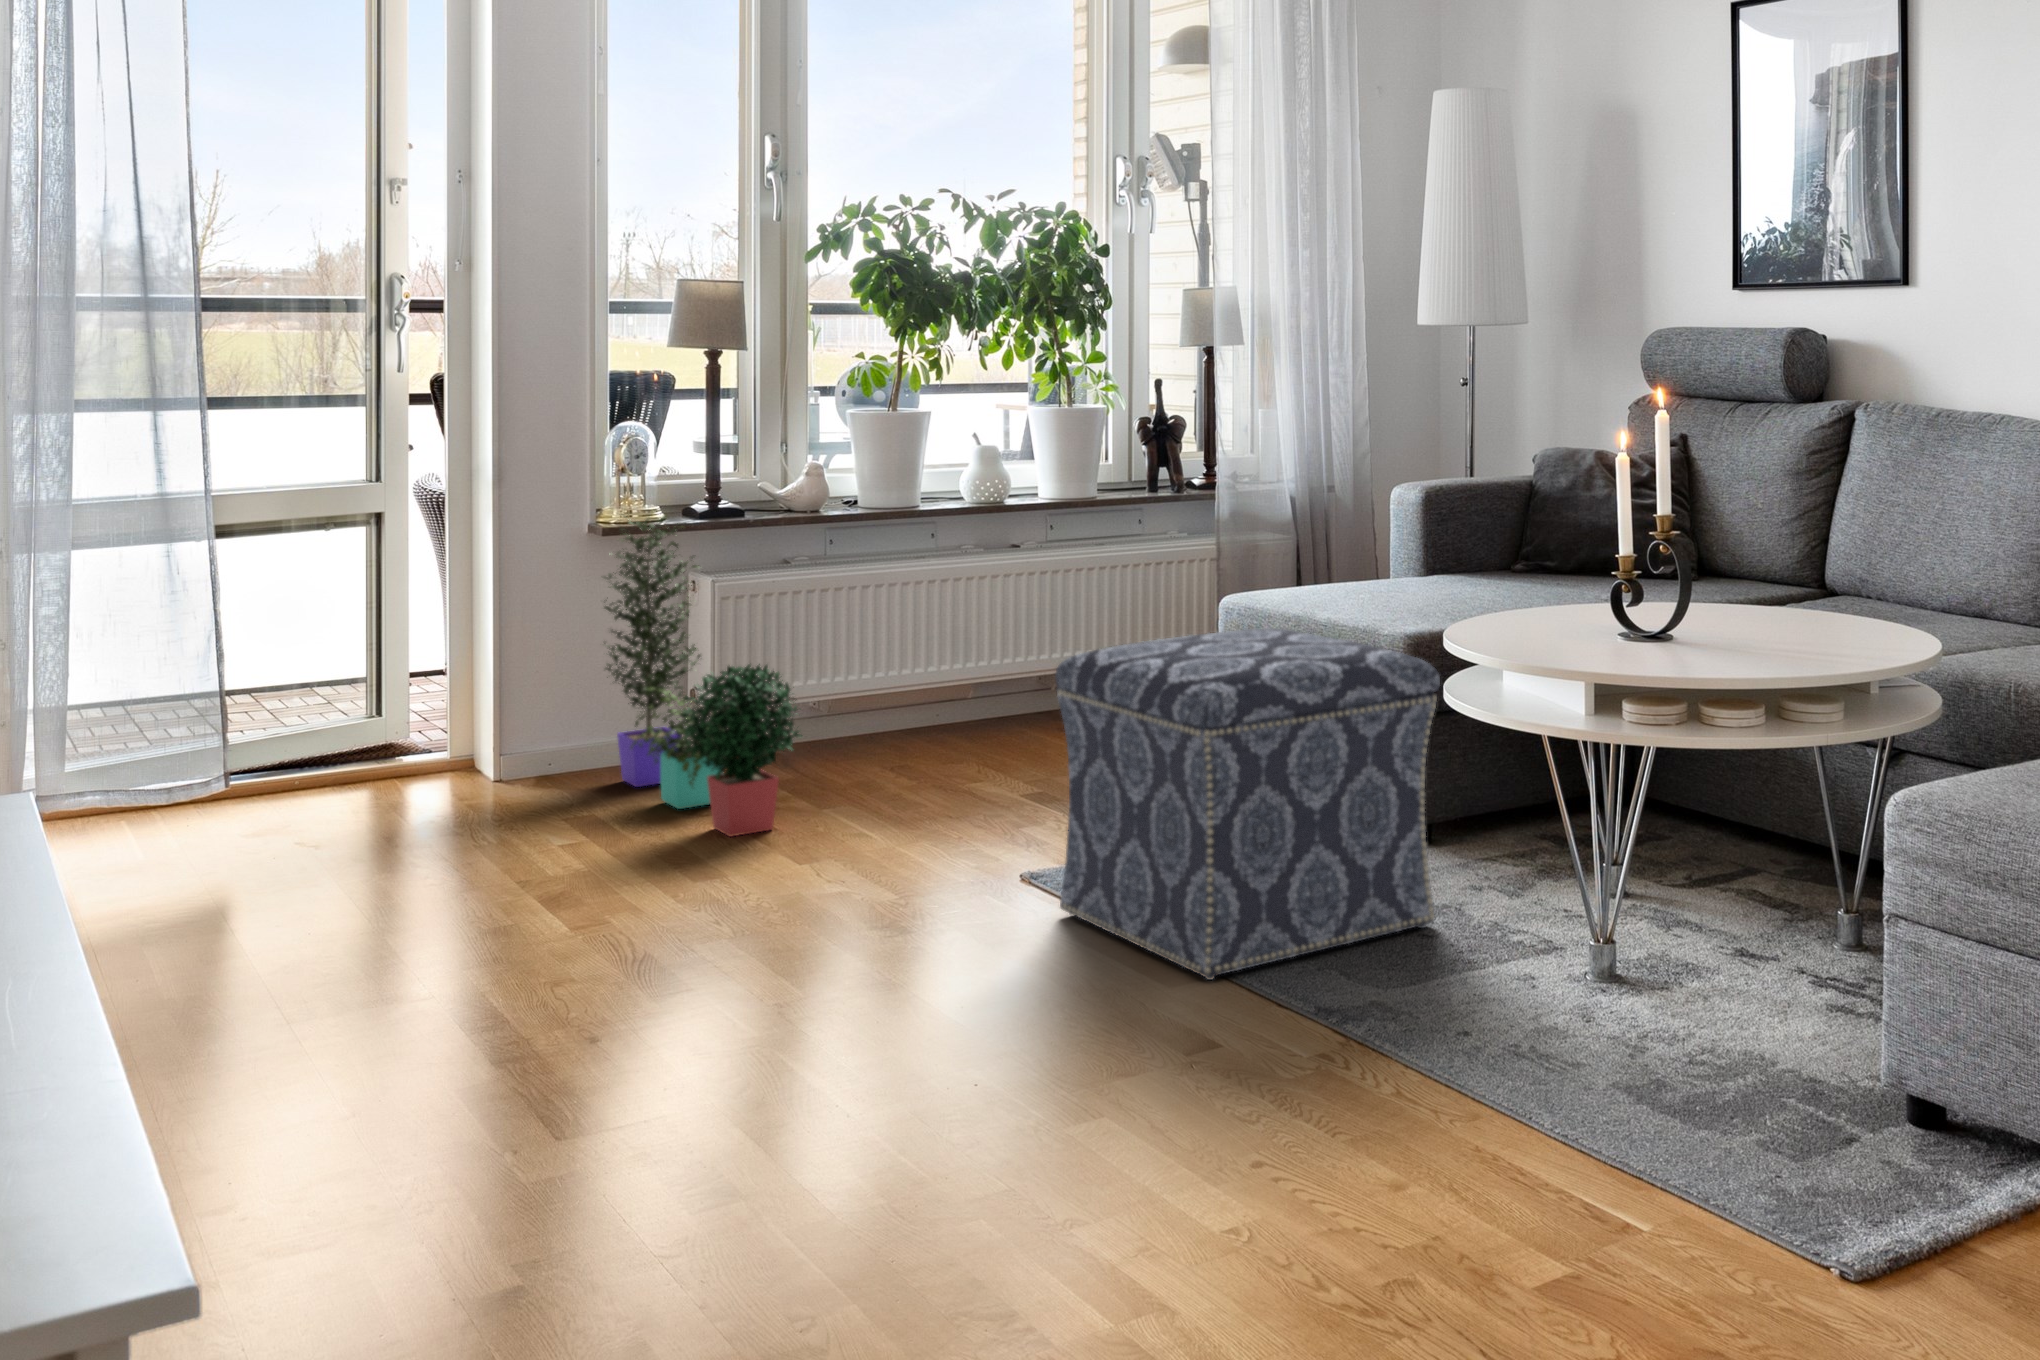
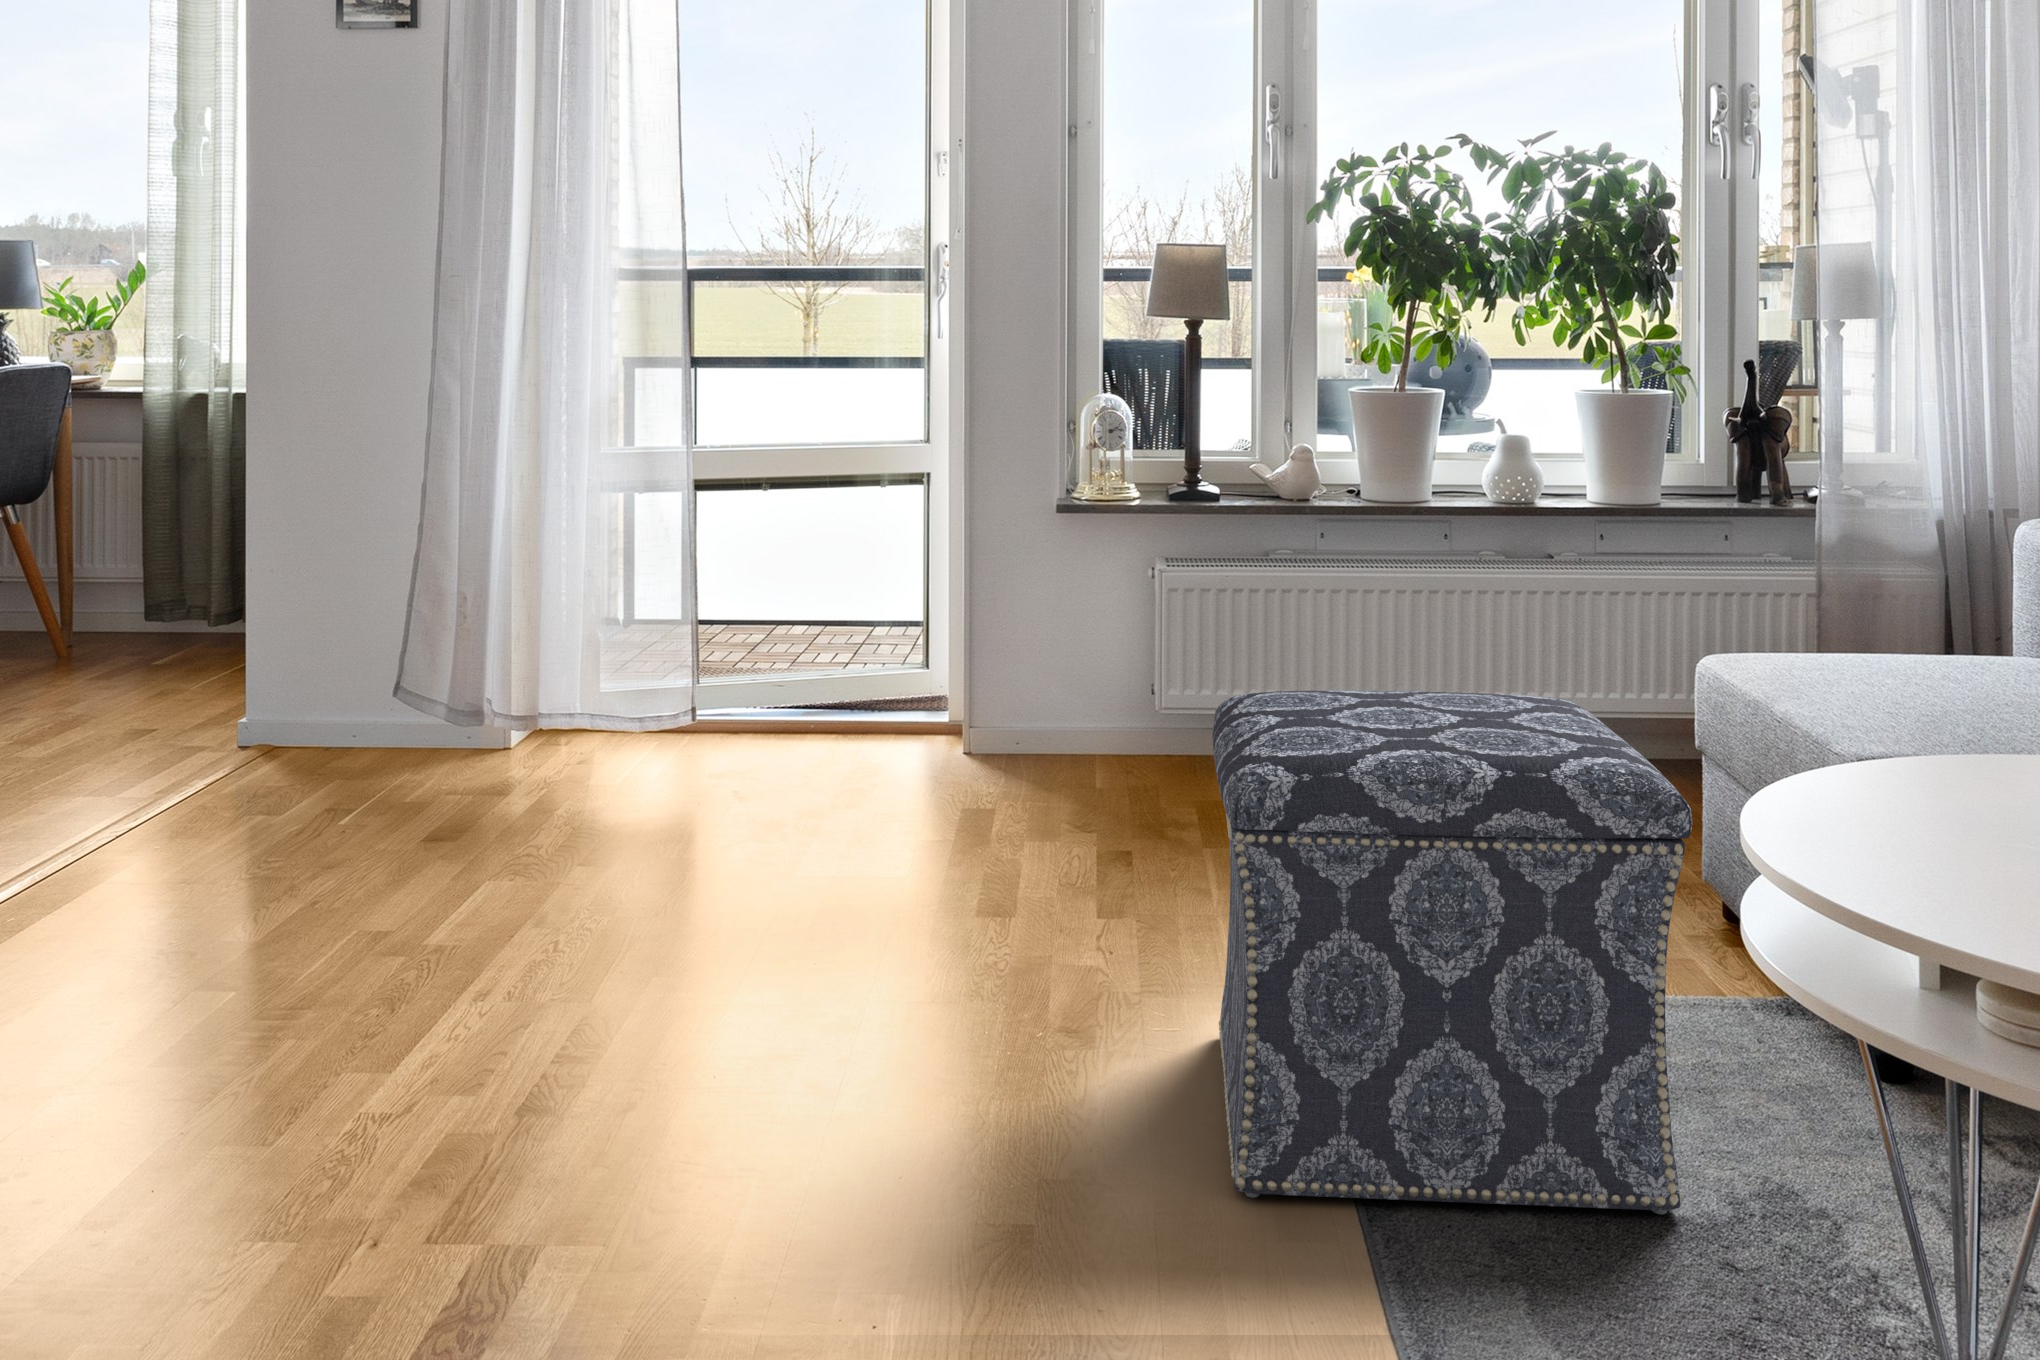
potted plant: present [605,516,801,837] -> none [1027,481,1160,841]

